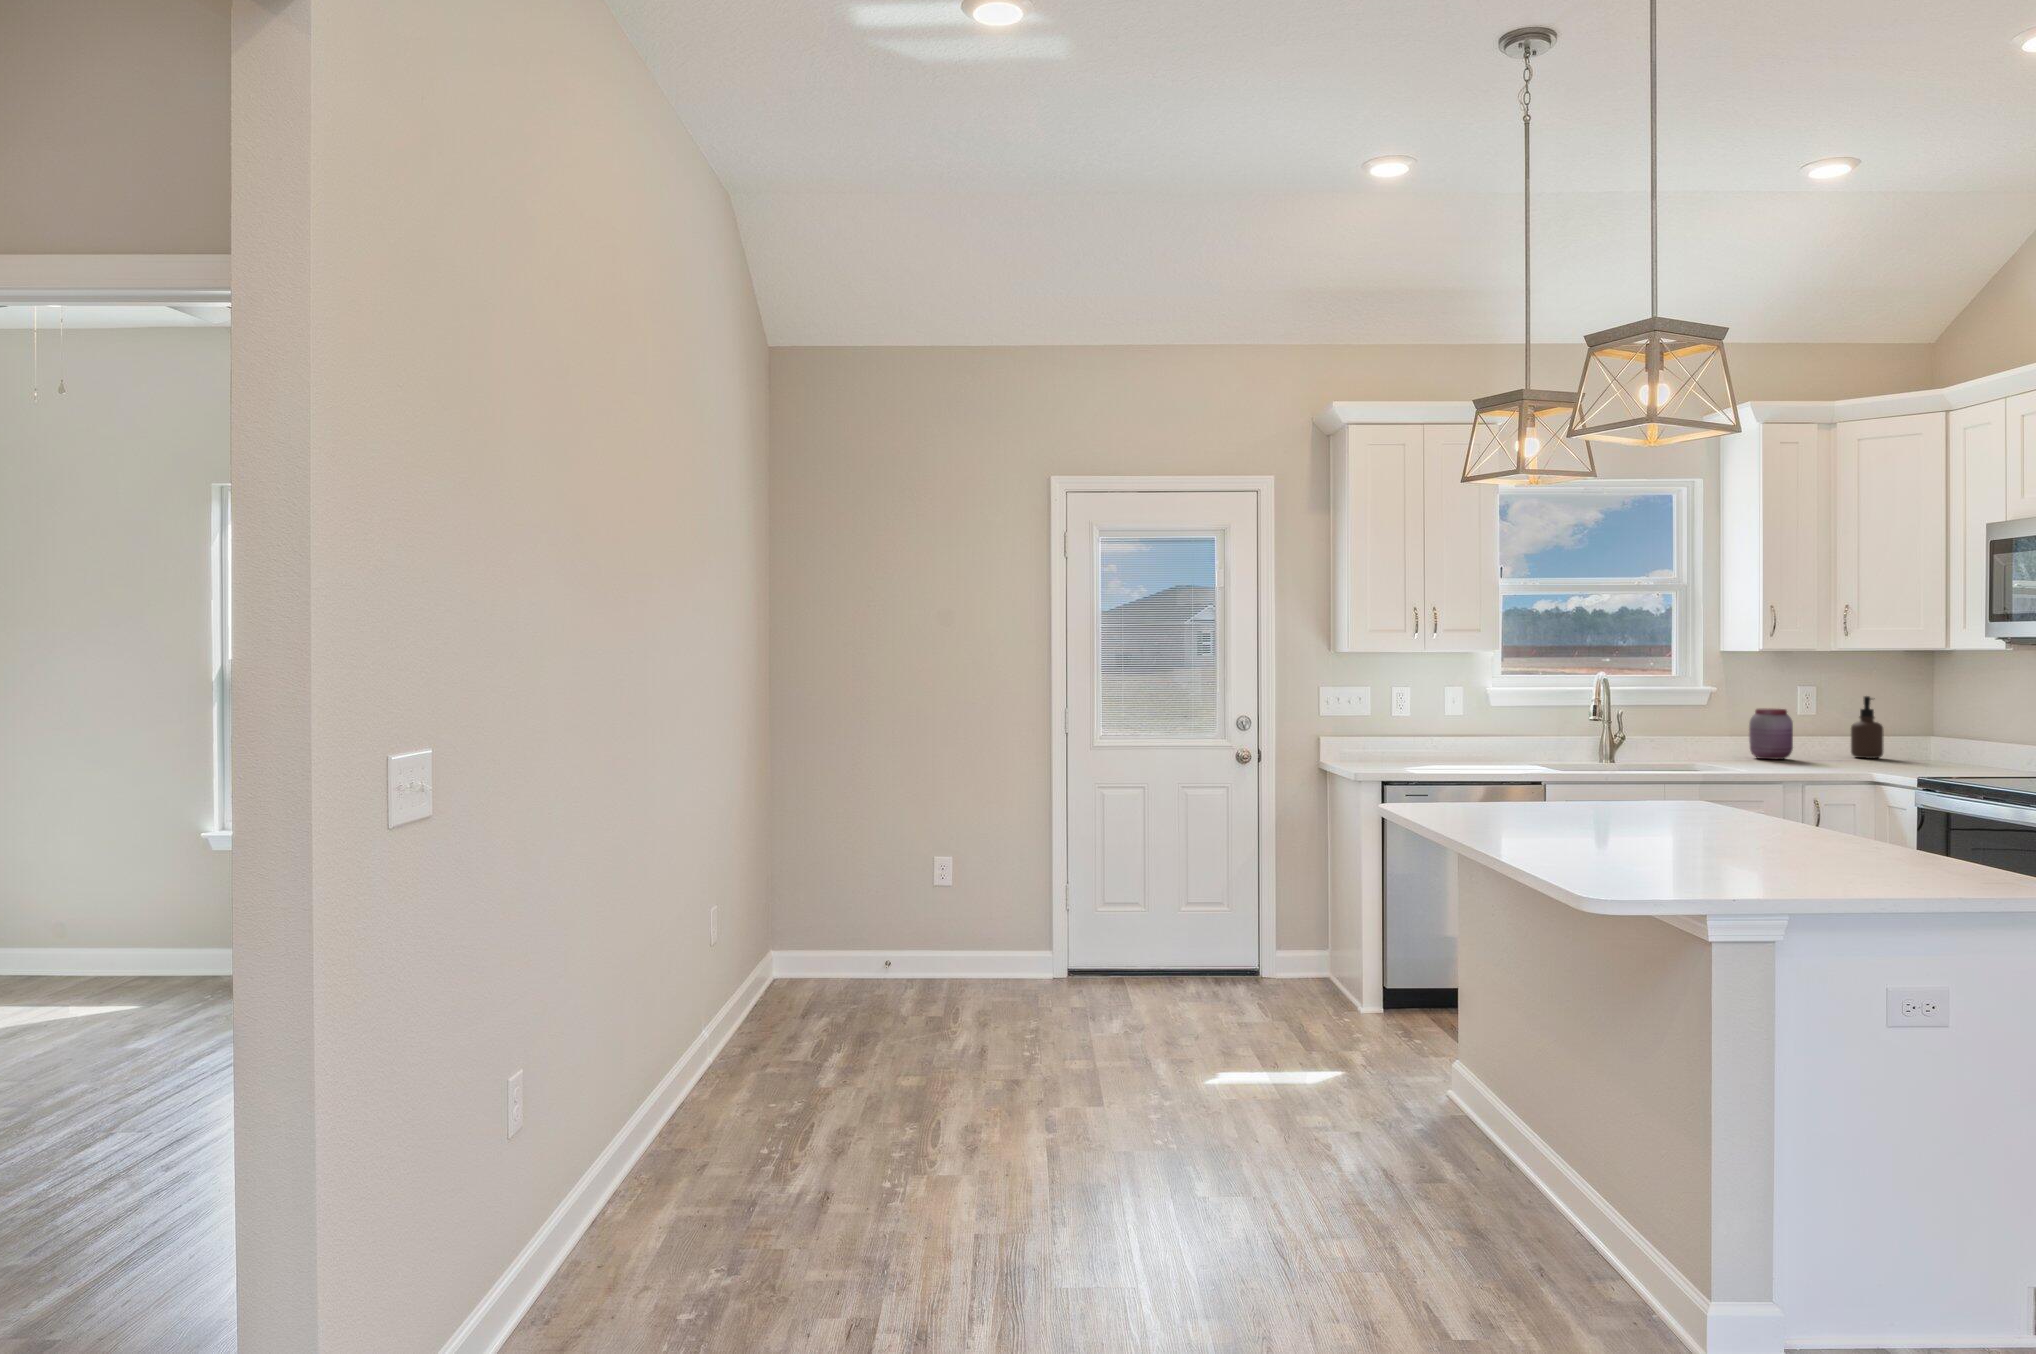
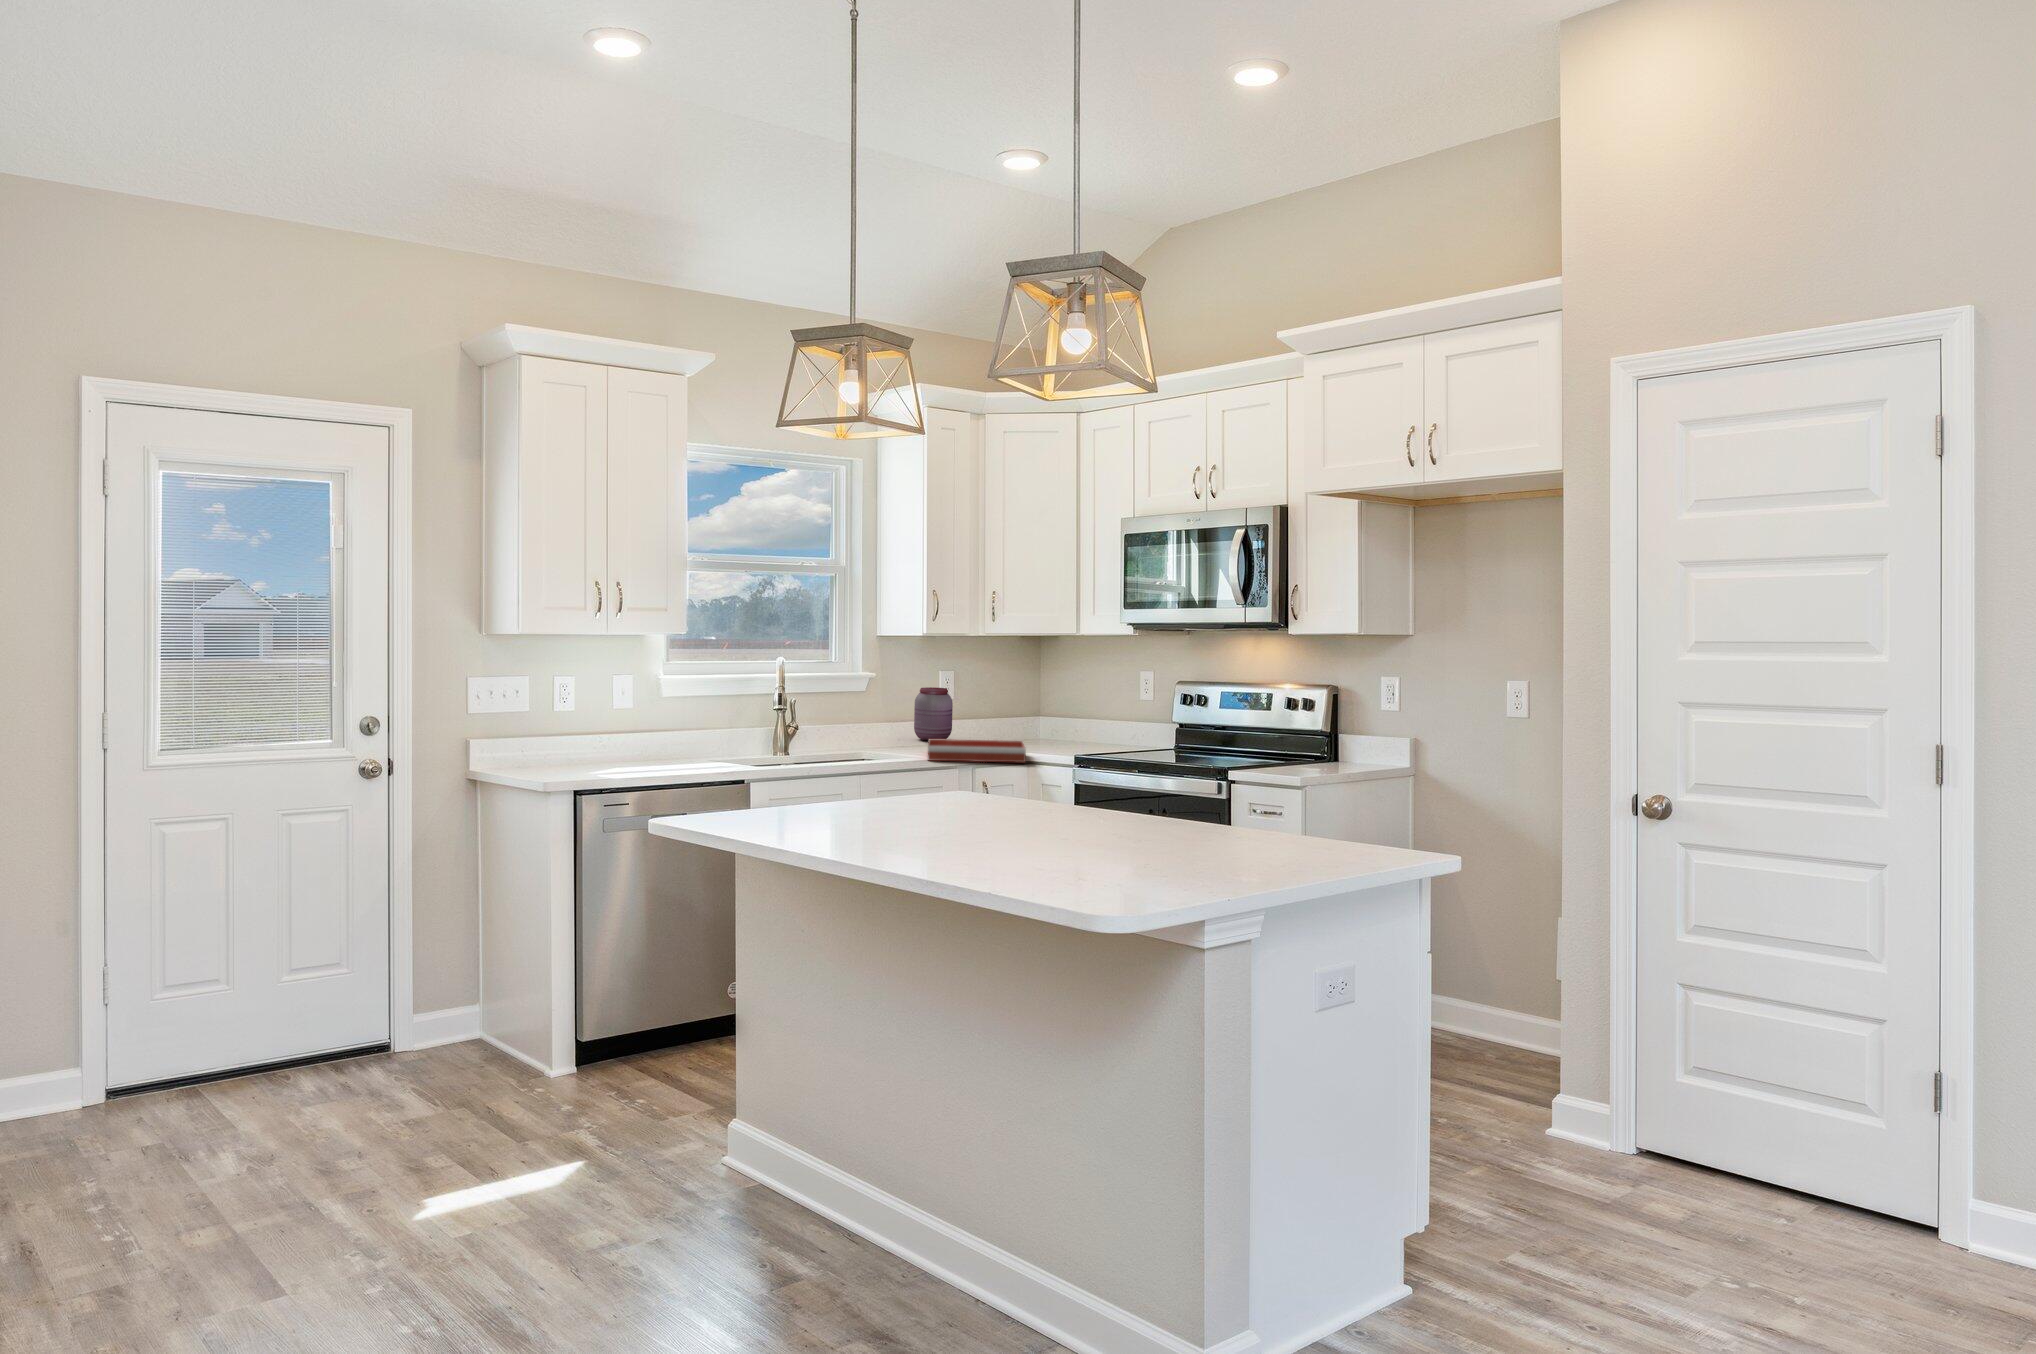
soap dispenser: present [1851,696,1884,758] -> none [993,673,1020,735]
tray: none [1740,755,1862,779] -> present [928,739,1026,763]

